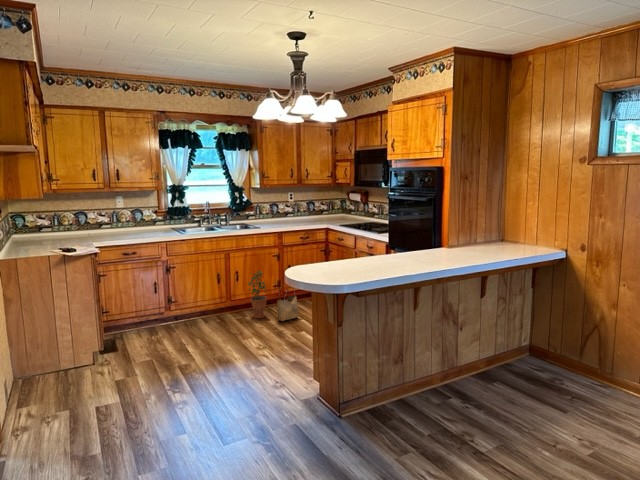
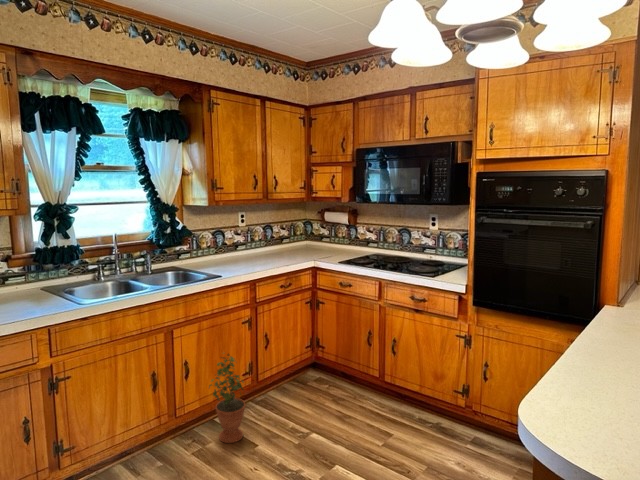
woven basket: present [277,289,299,321] -> none [271,379,303,446]

